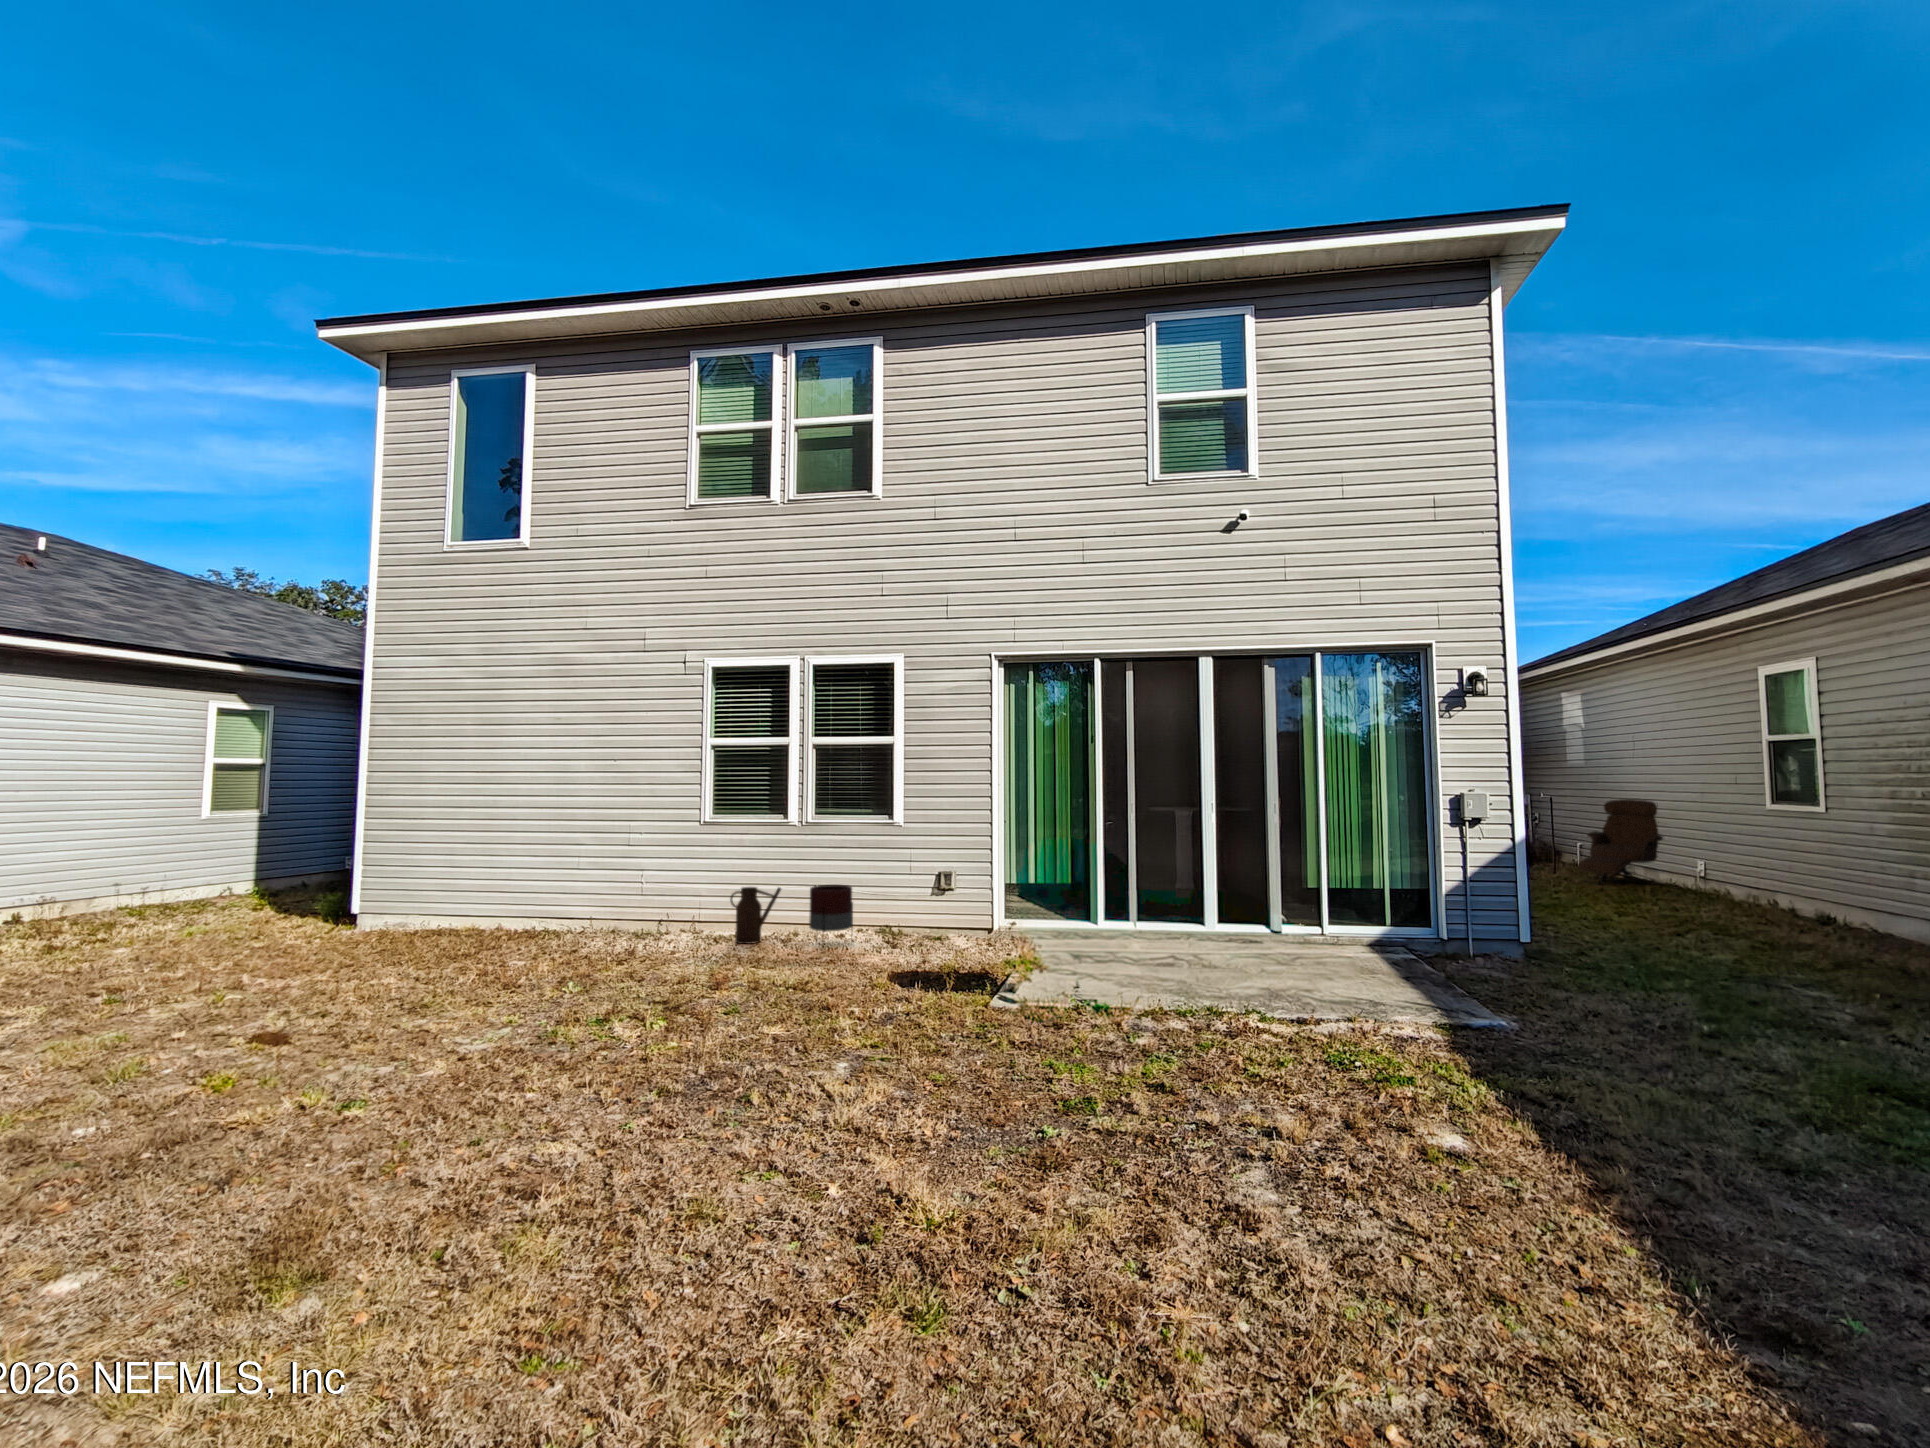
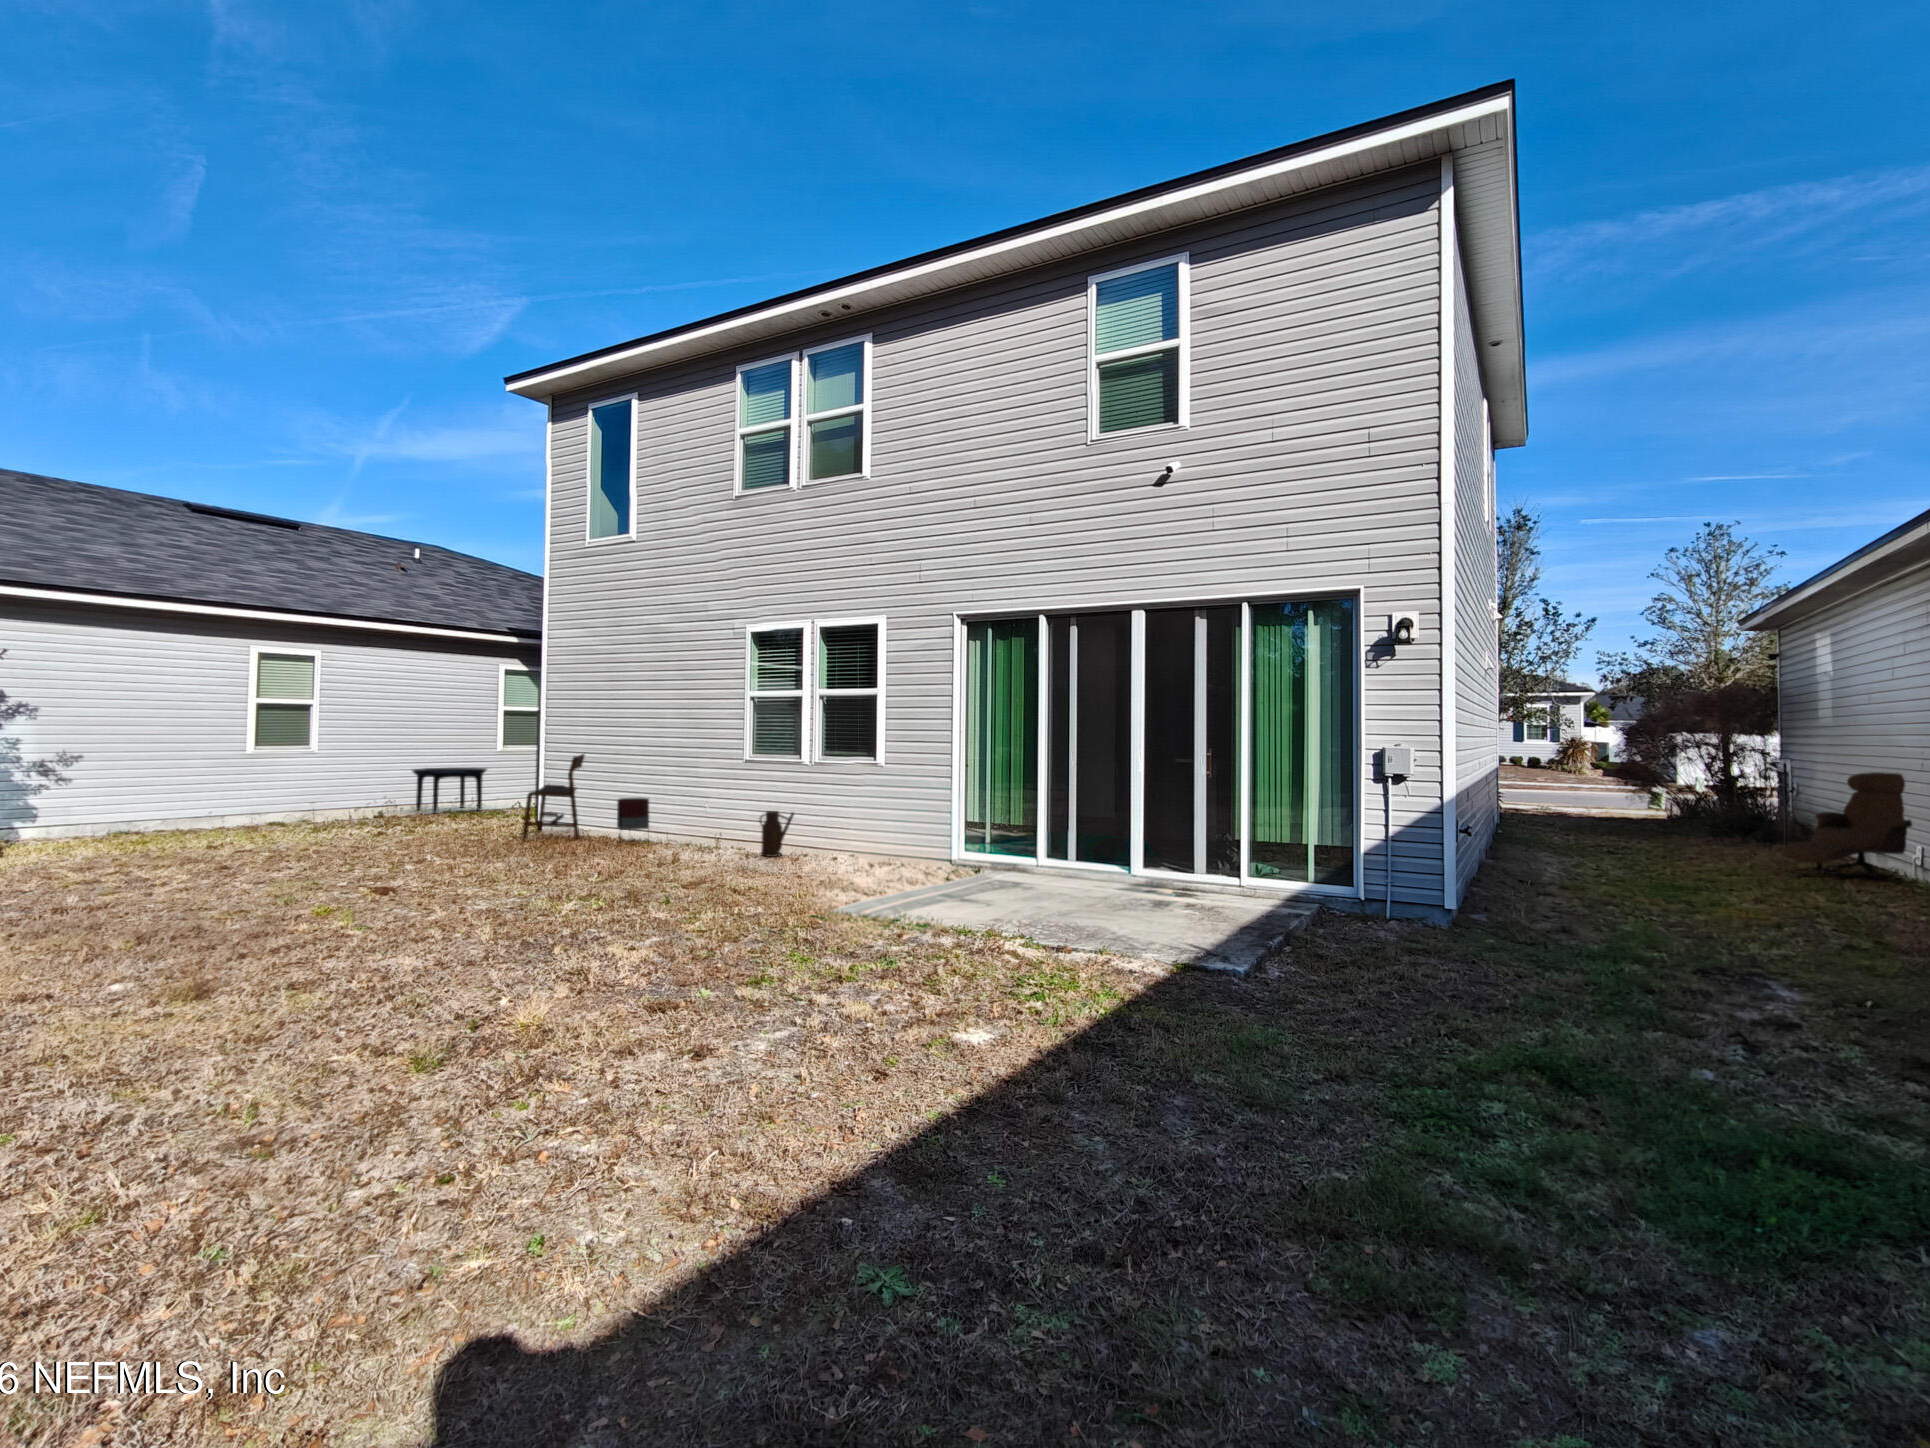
bench: none [353,823,443,951] -> present [522,754,585,840]
round table: none [84,849,216,920] -> present [412,768,487,813]
planter: present [809,885,853,932] -> present [617,798,649,830]

